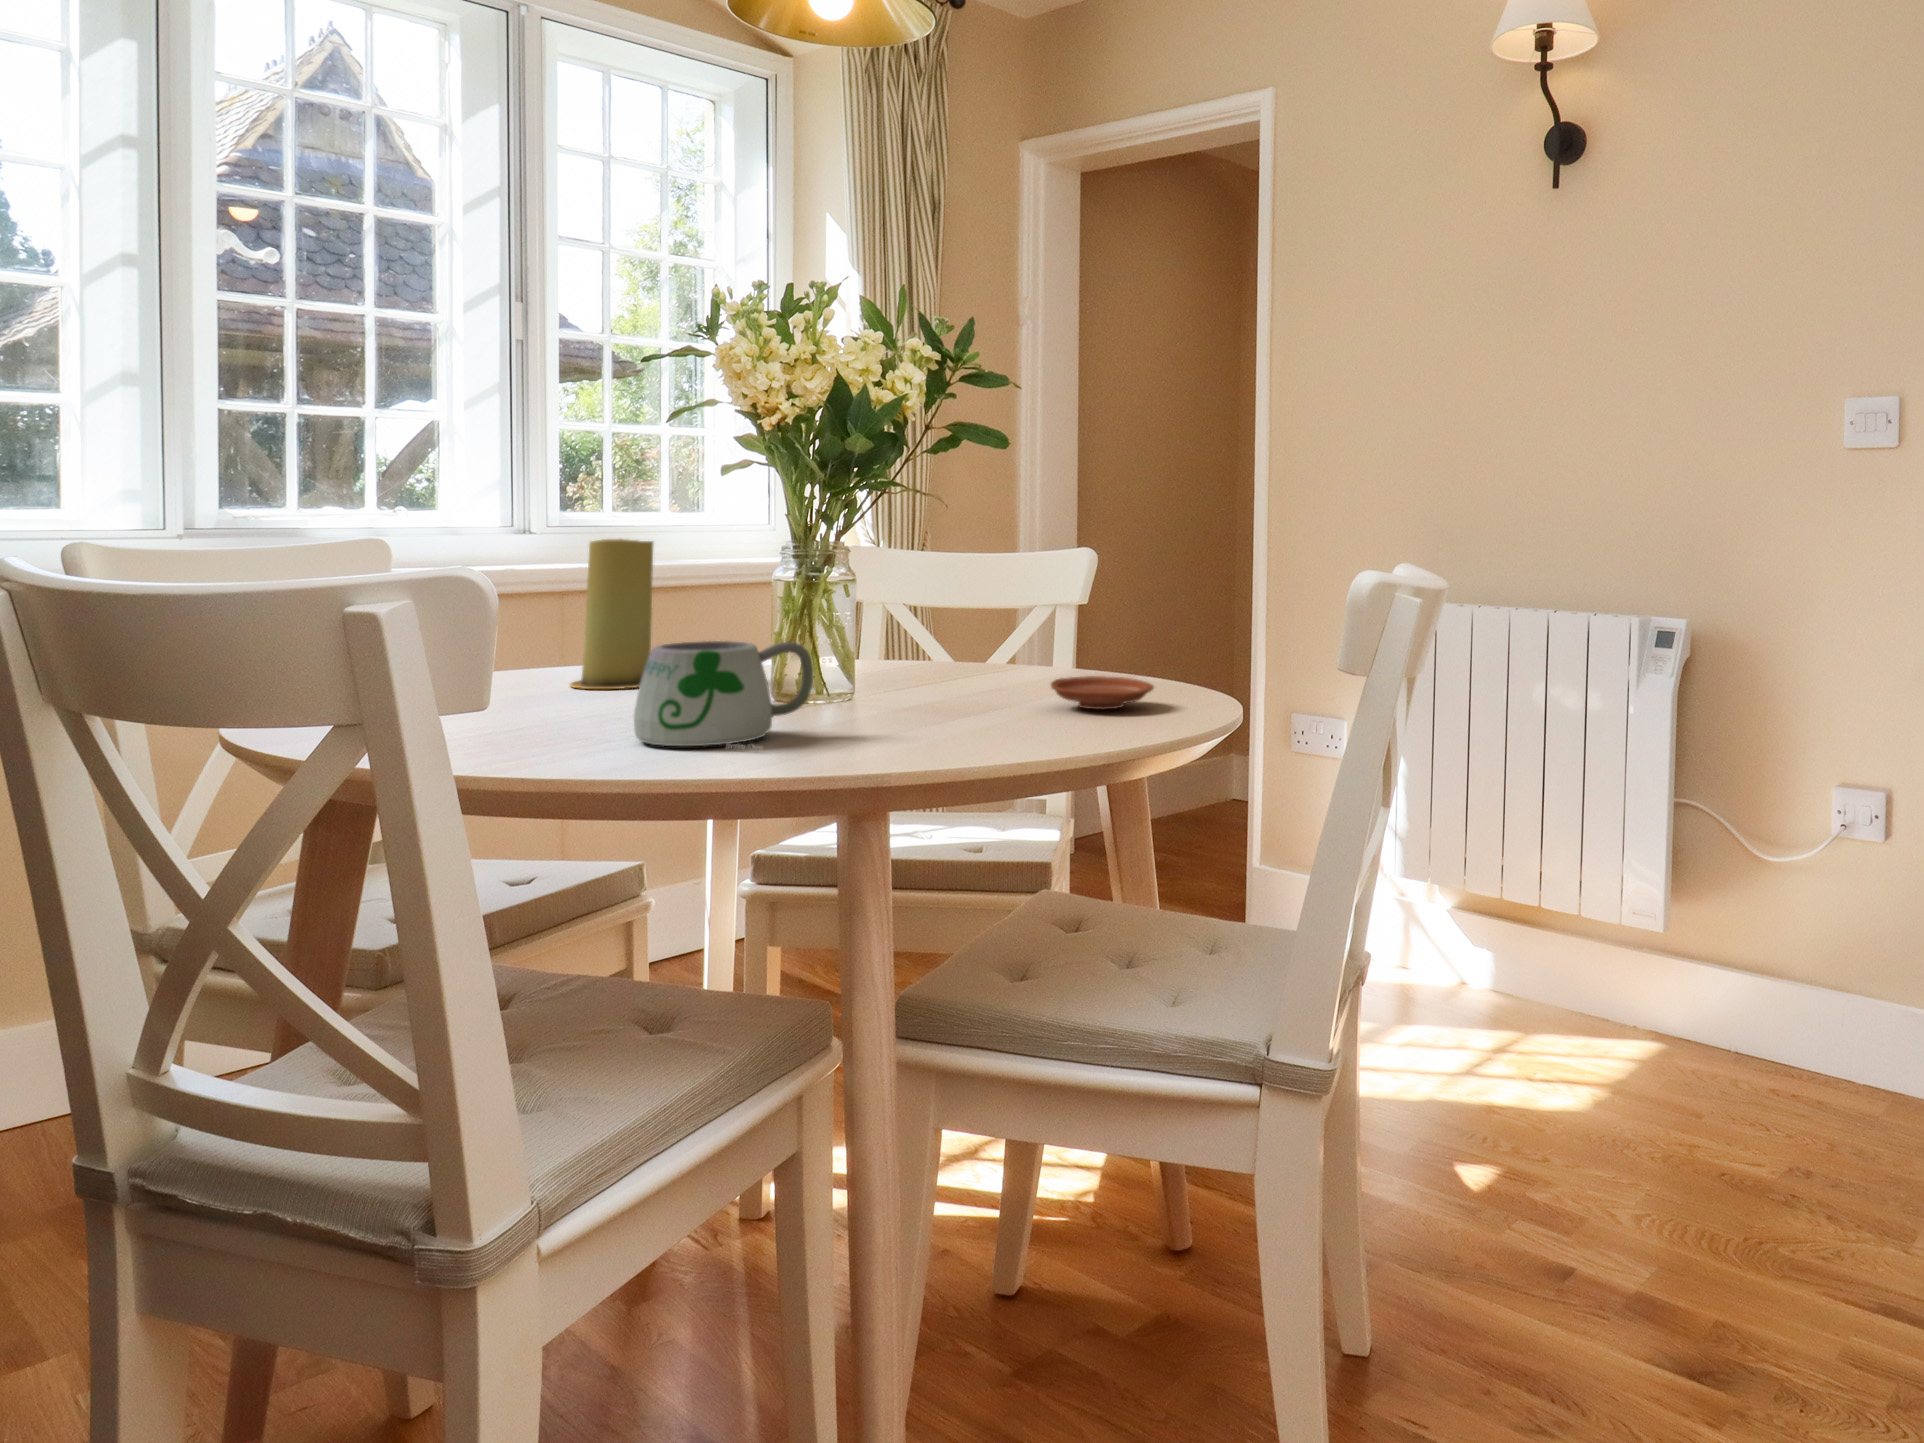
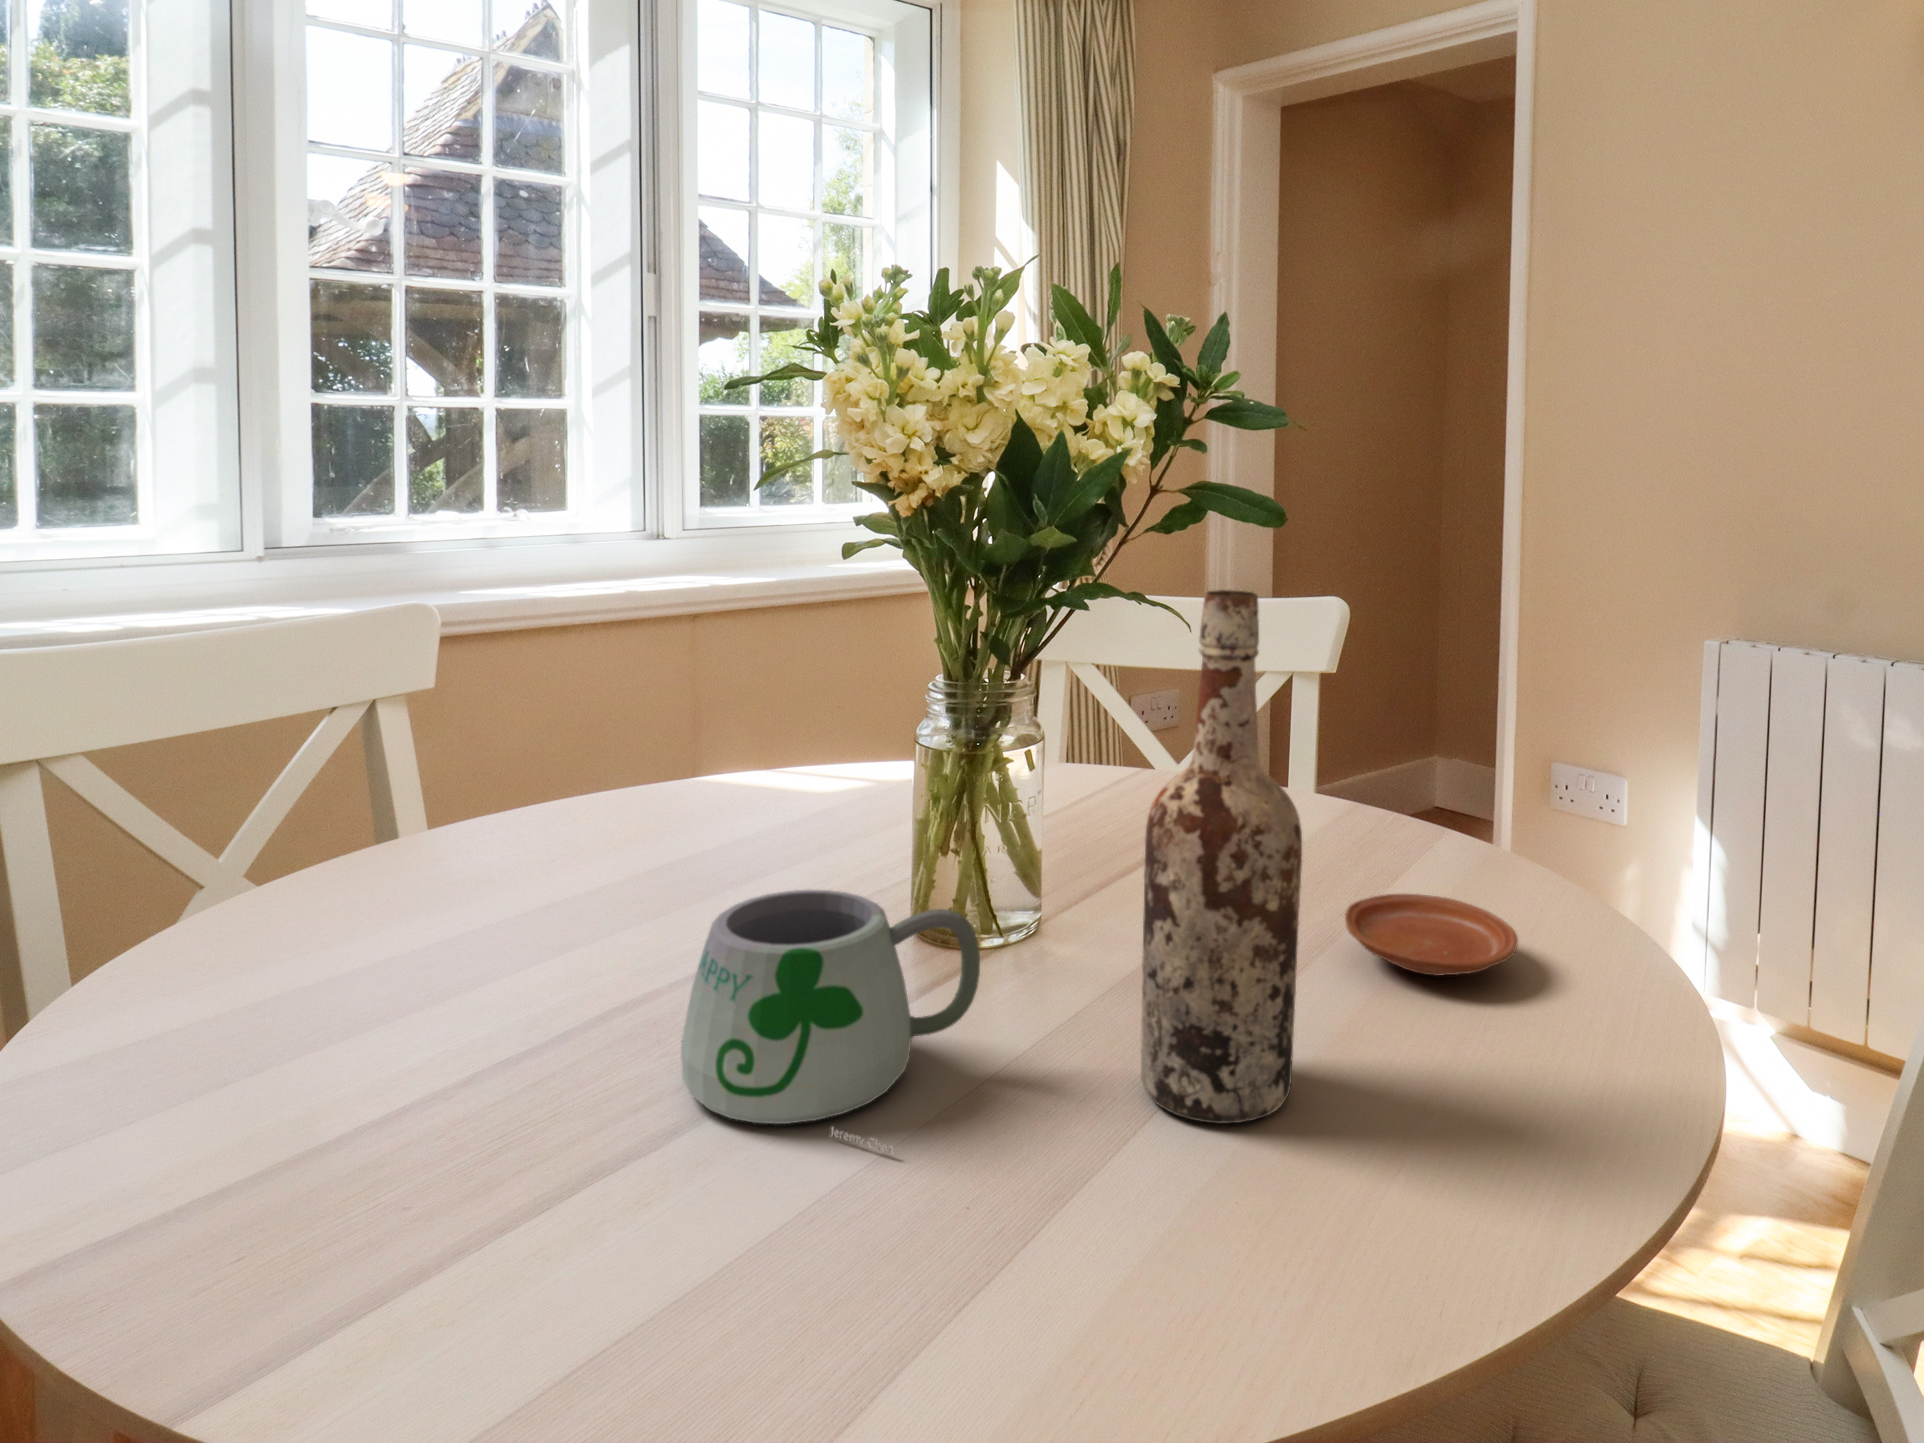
wine bottle: none [908,456,996,741] -> present [1141,590,1302,1123]
candle: present [570,539,654,689] -> none [643,625,765,850]

